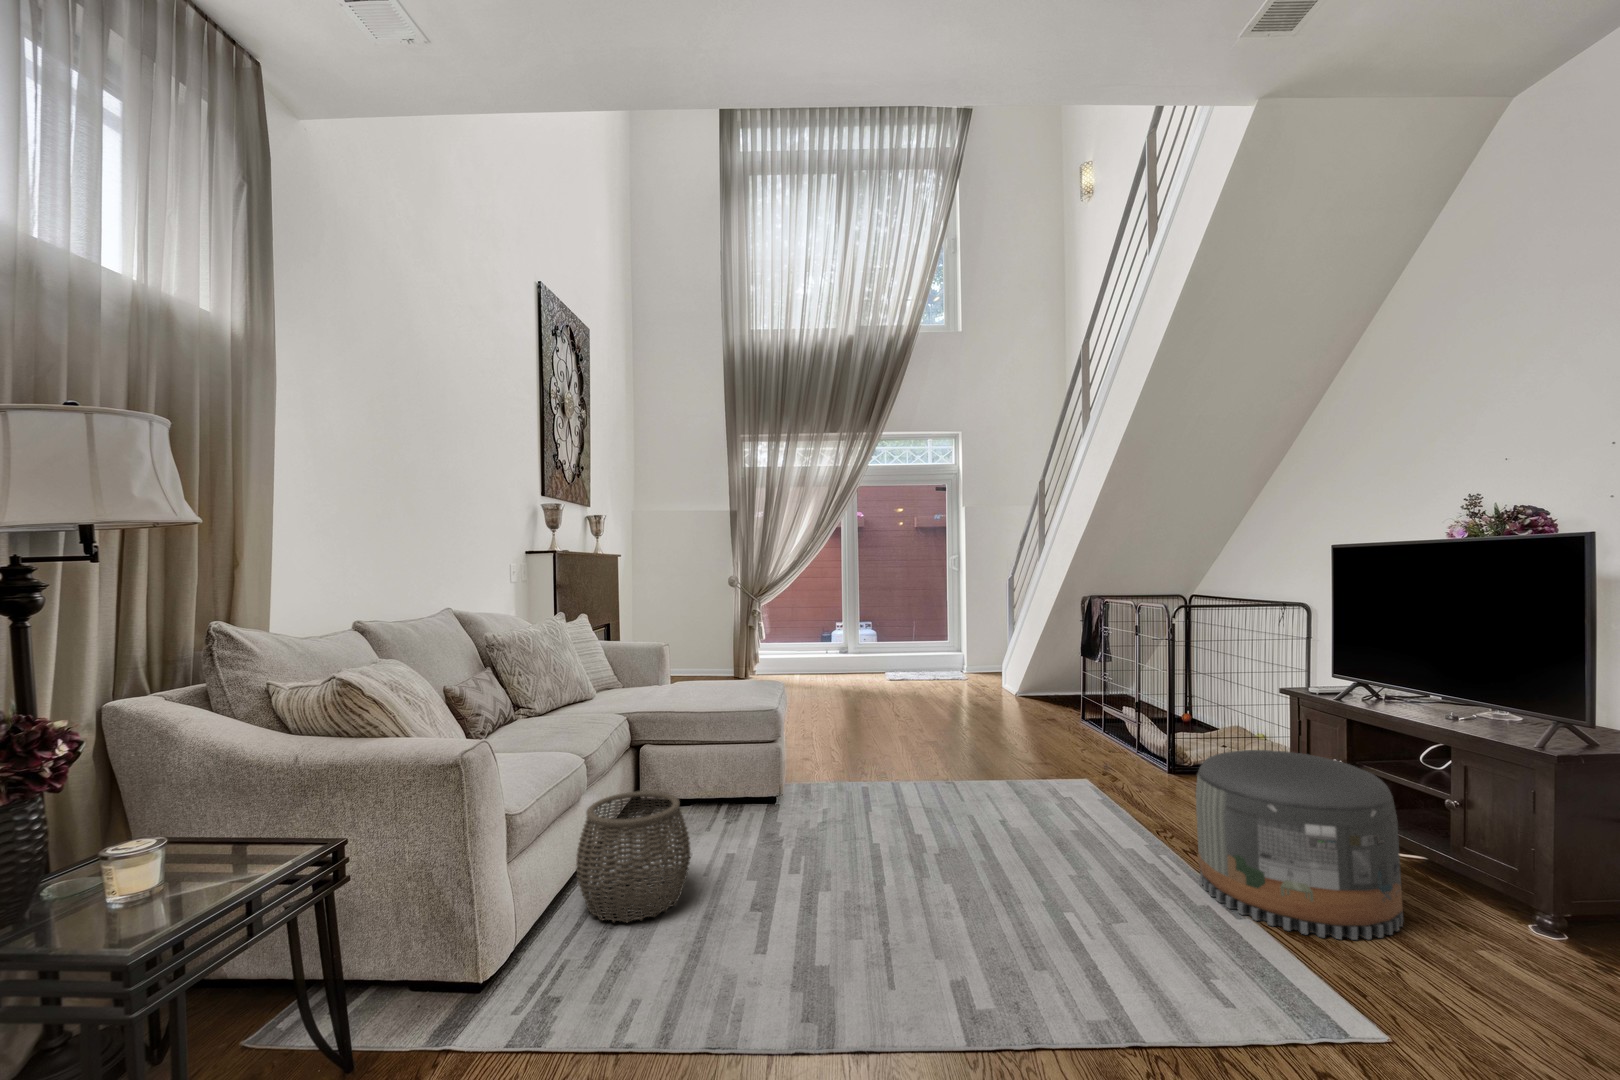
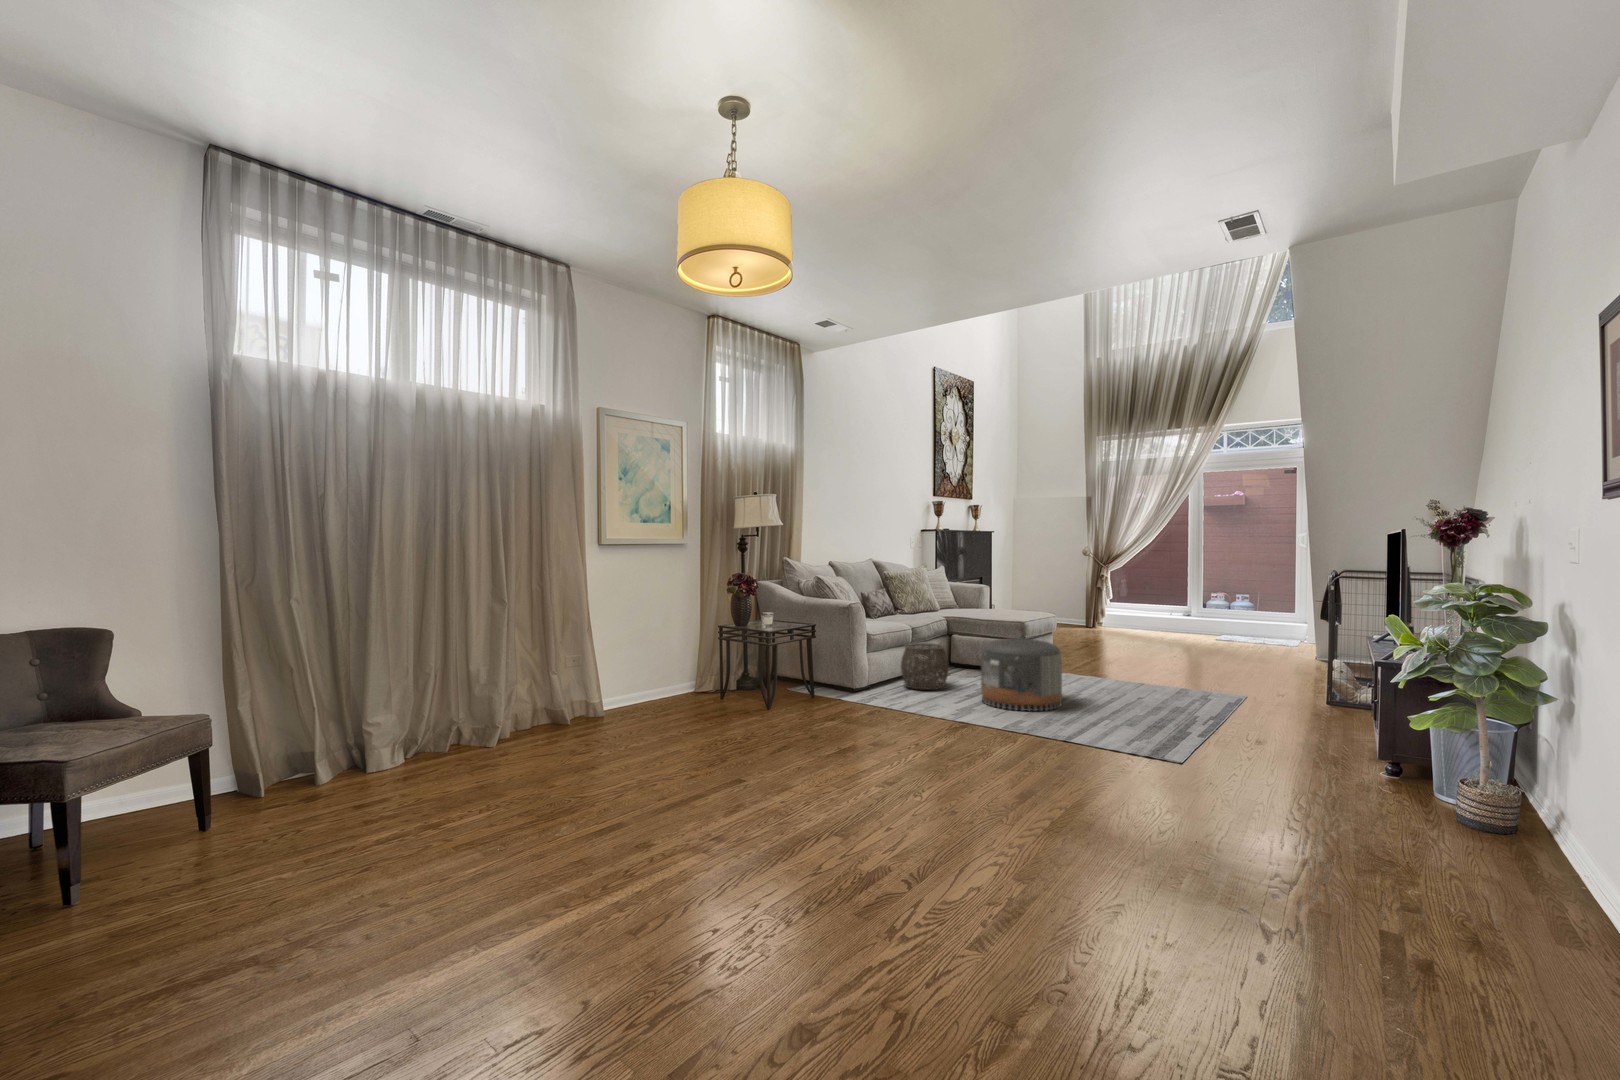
pouf: present [1196,750,1403,940] -> present [981,638,1062,711]

